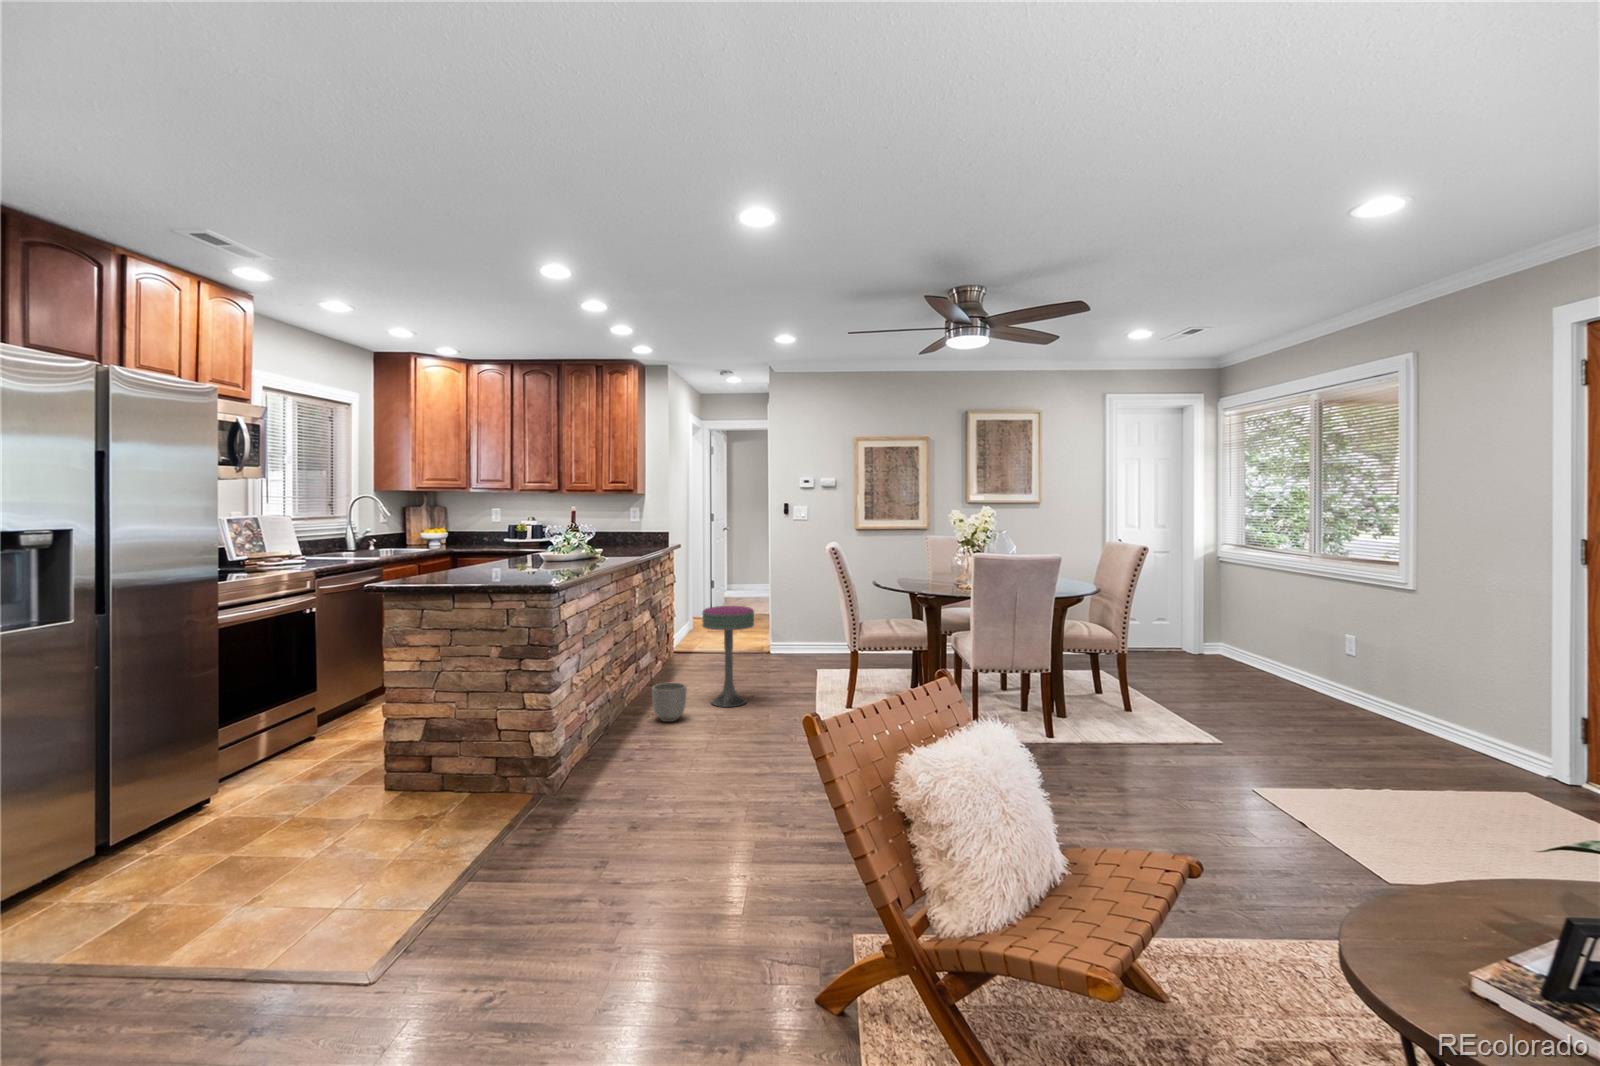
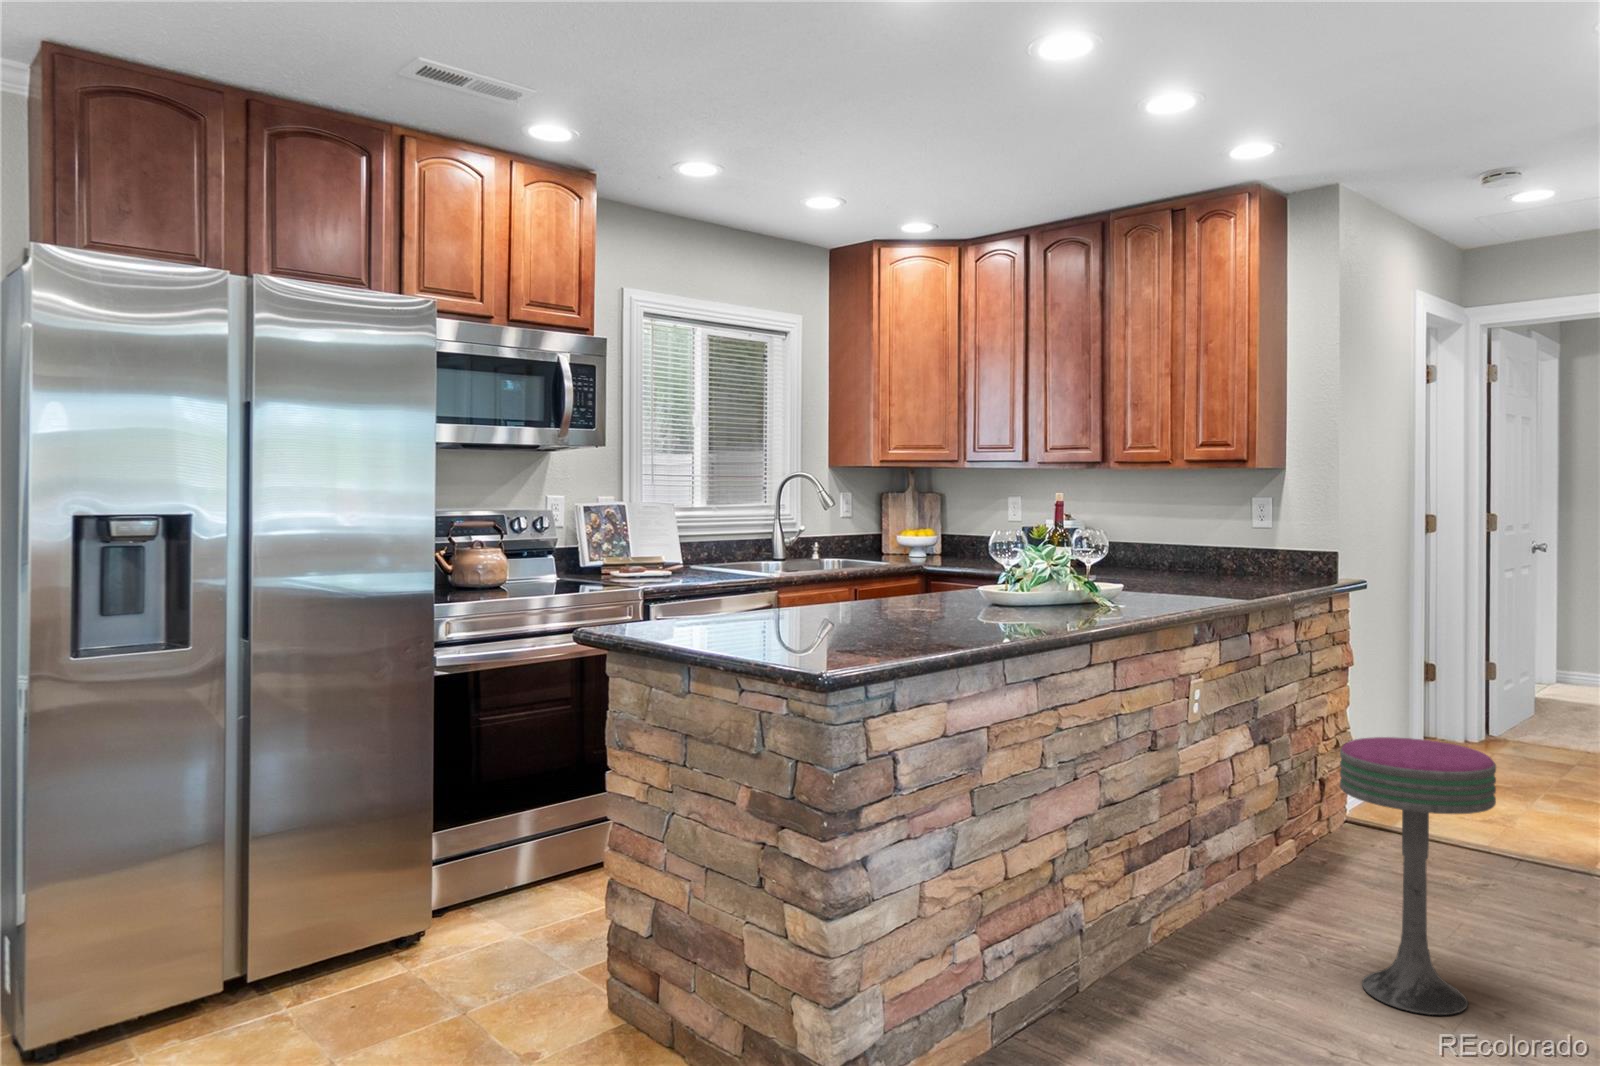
planter: present [652,683,687,722] -> none [1182,909,1272,1015]

